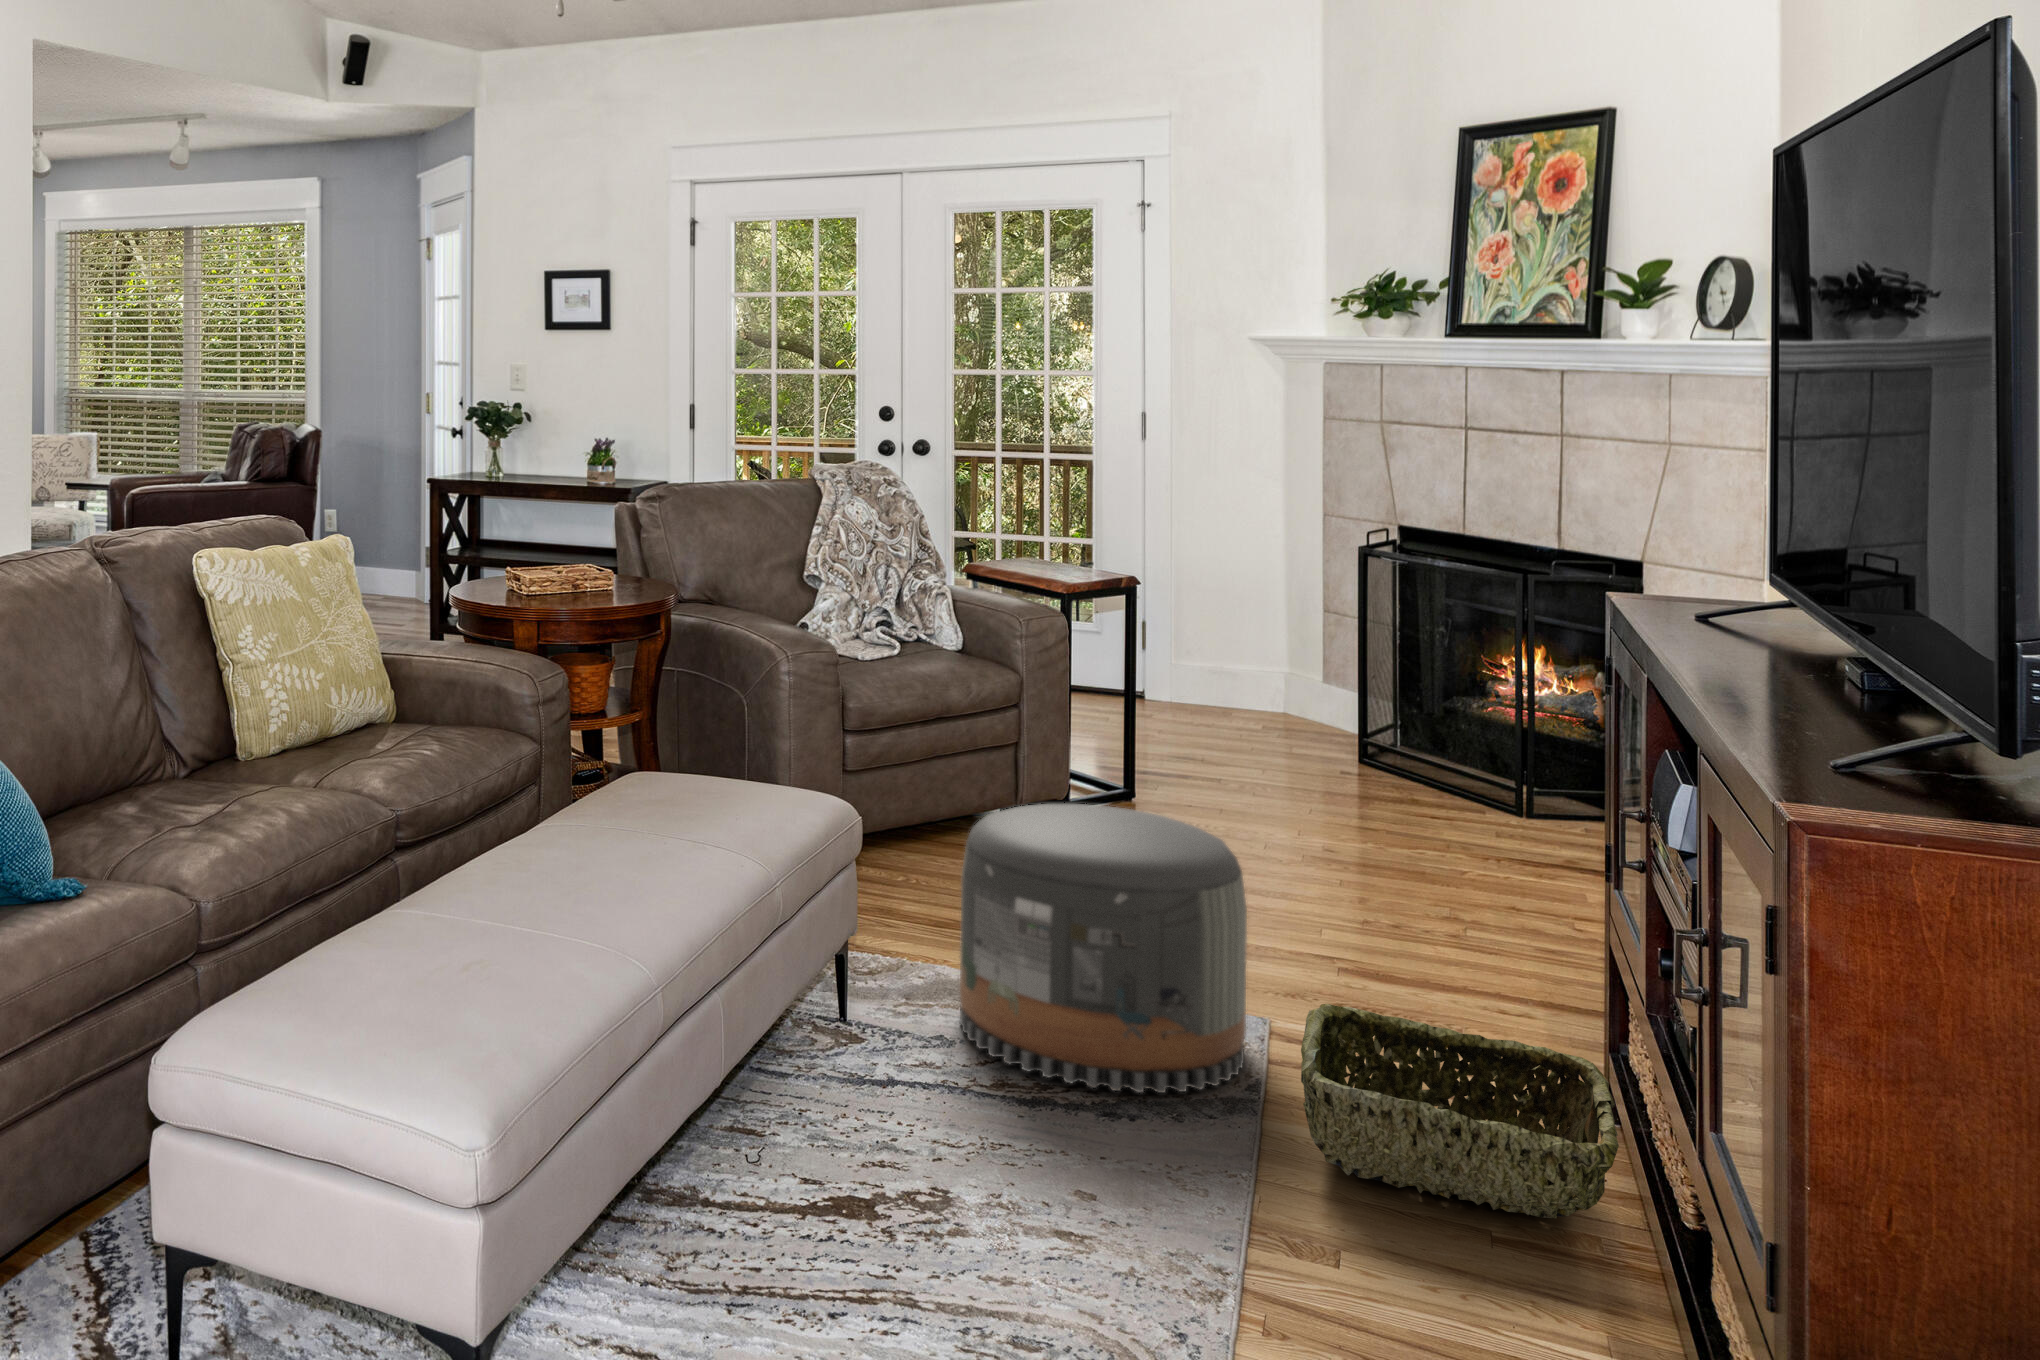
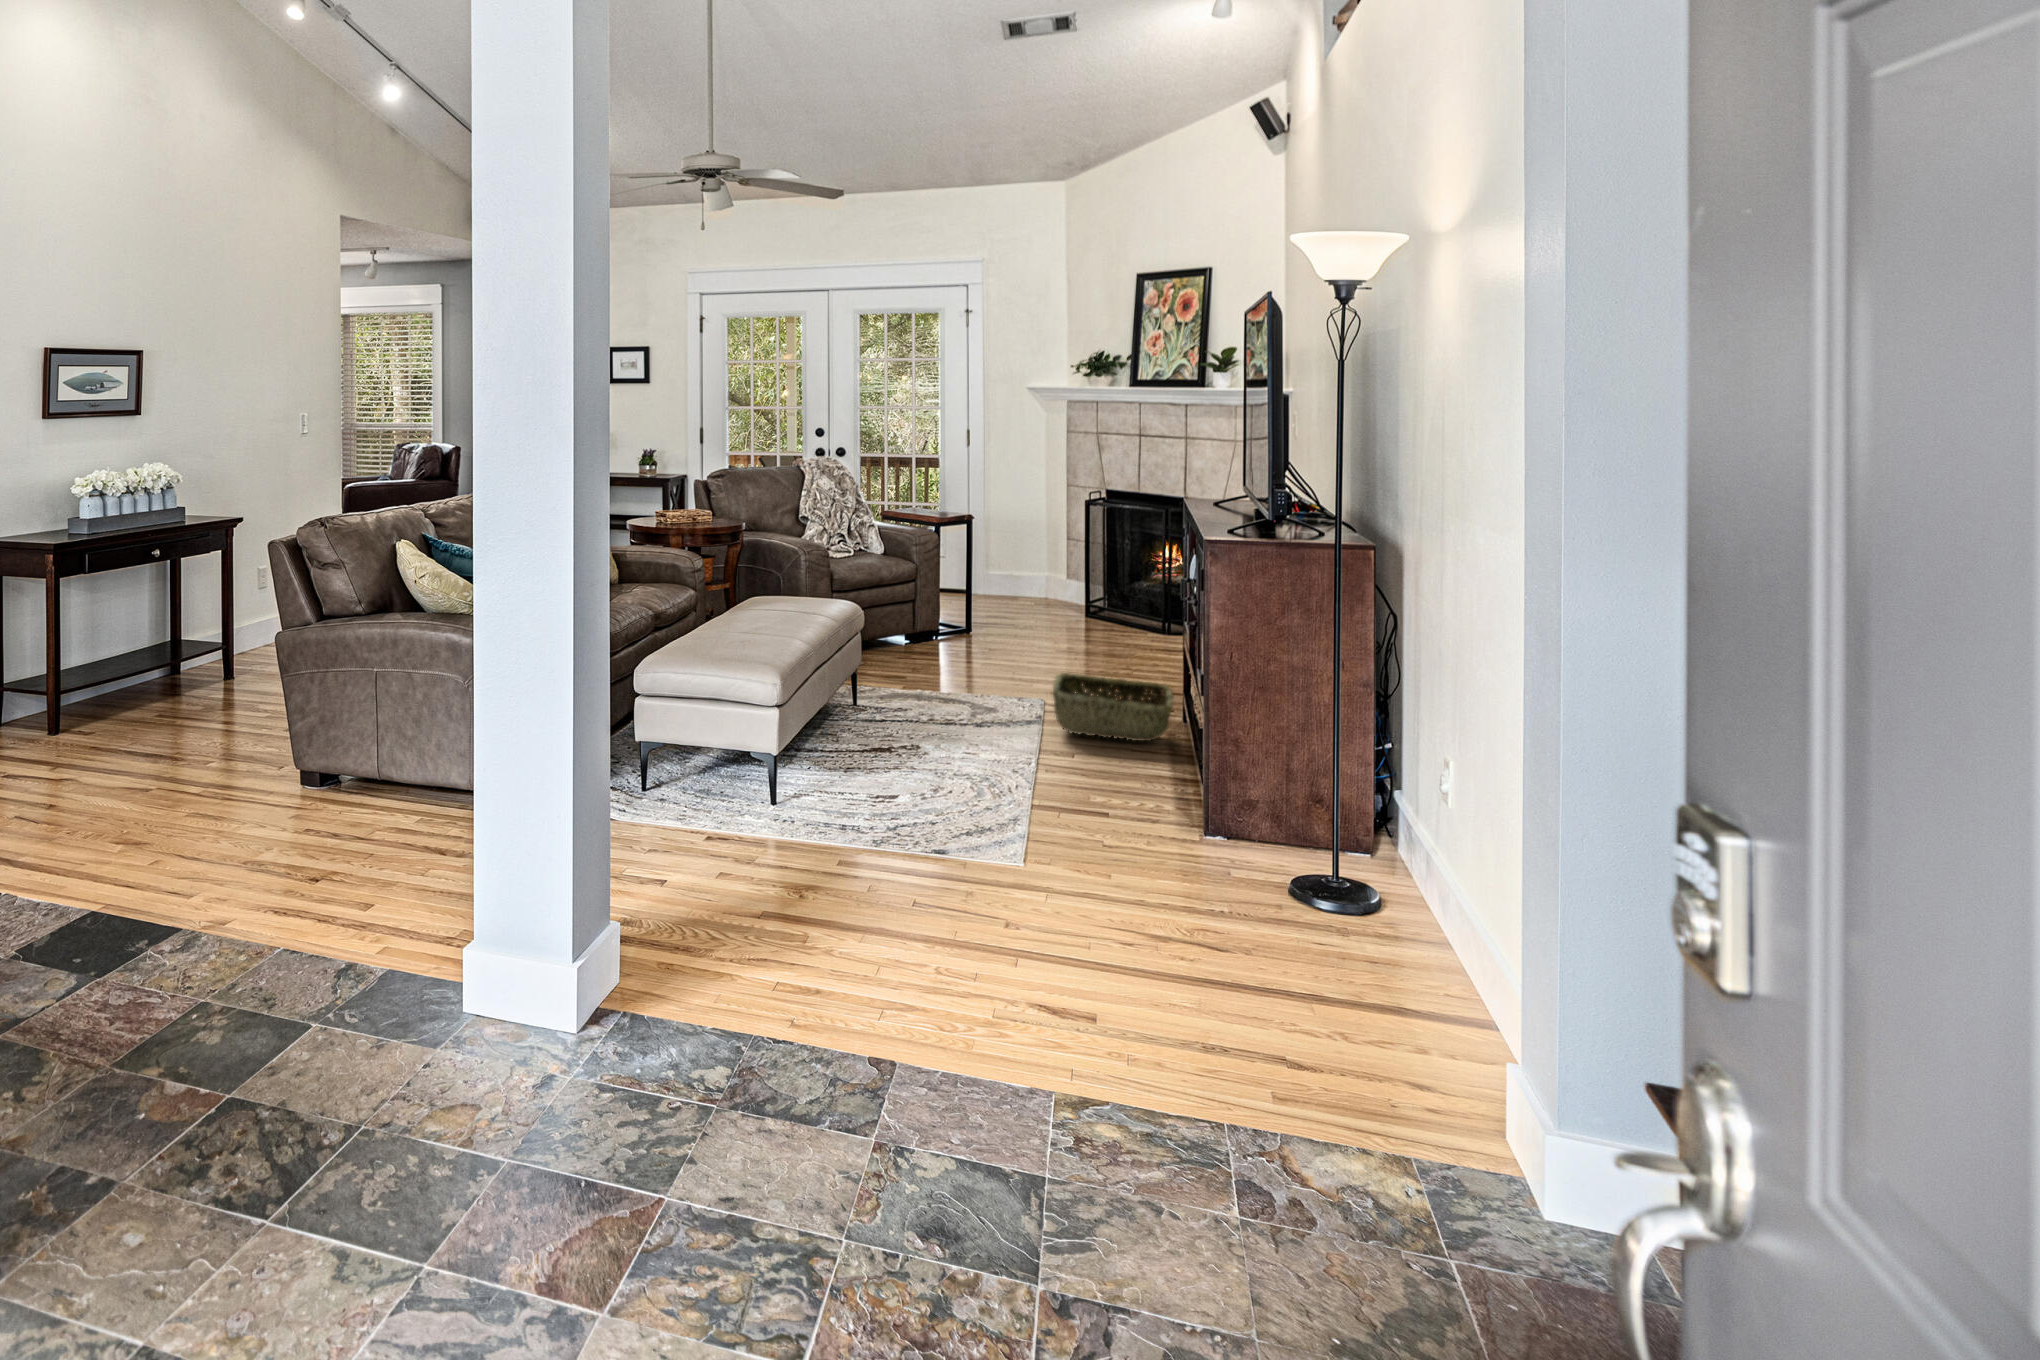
pouf: present [960,804,1247,1093] -> none [903,605,1030,717]

